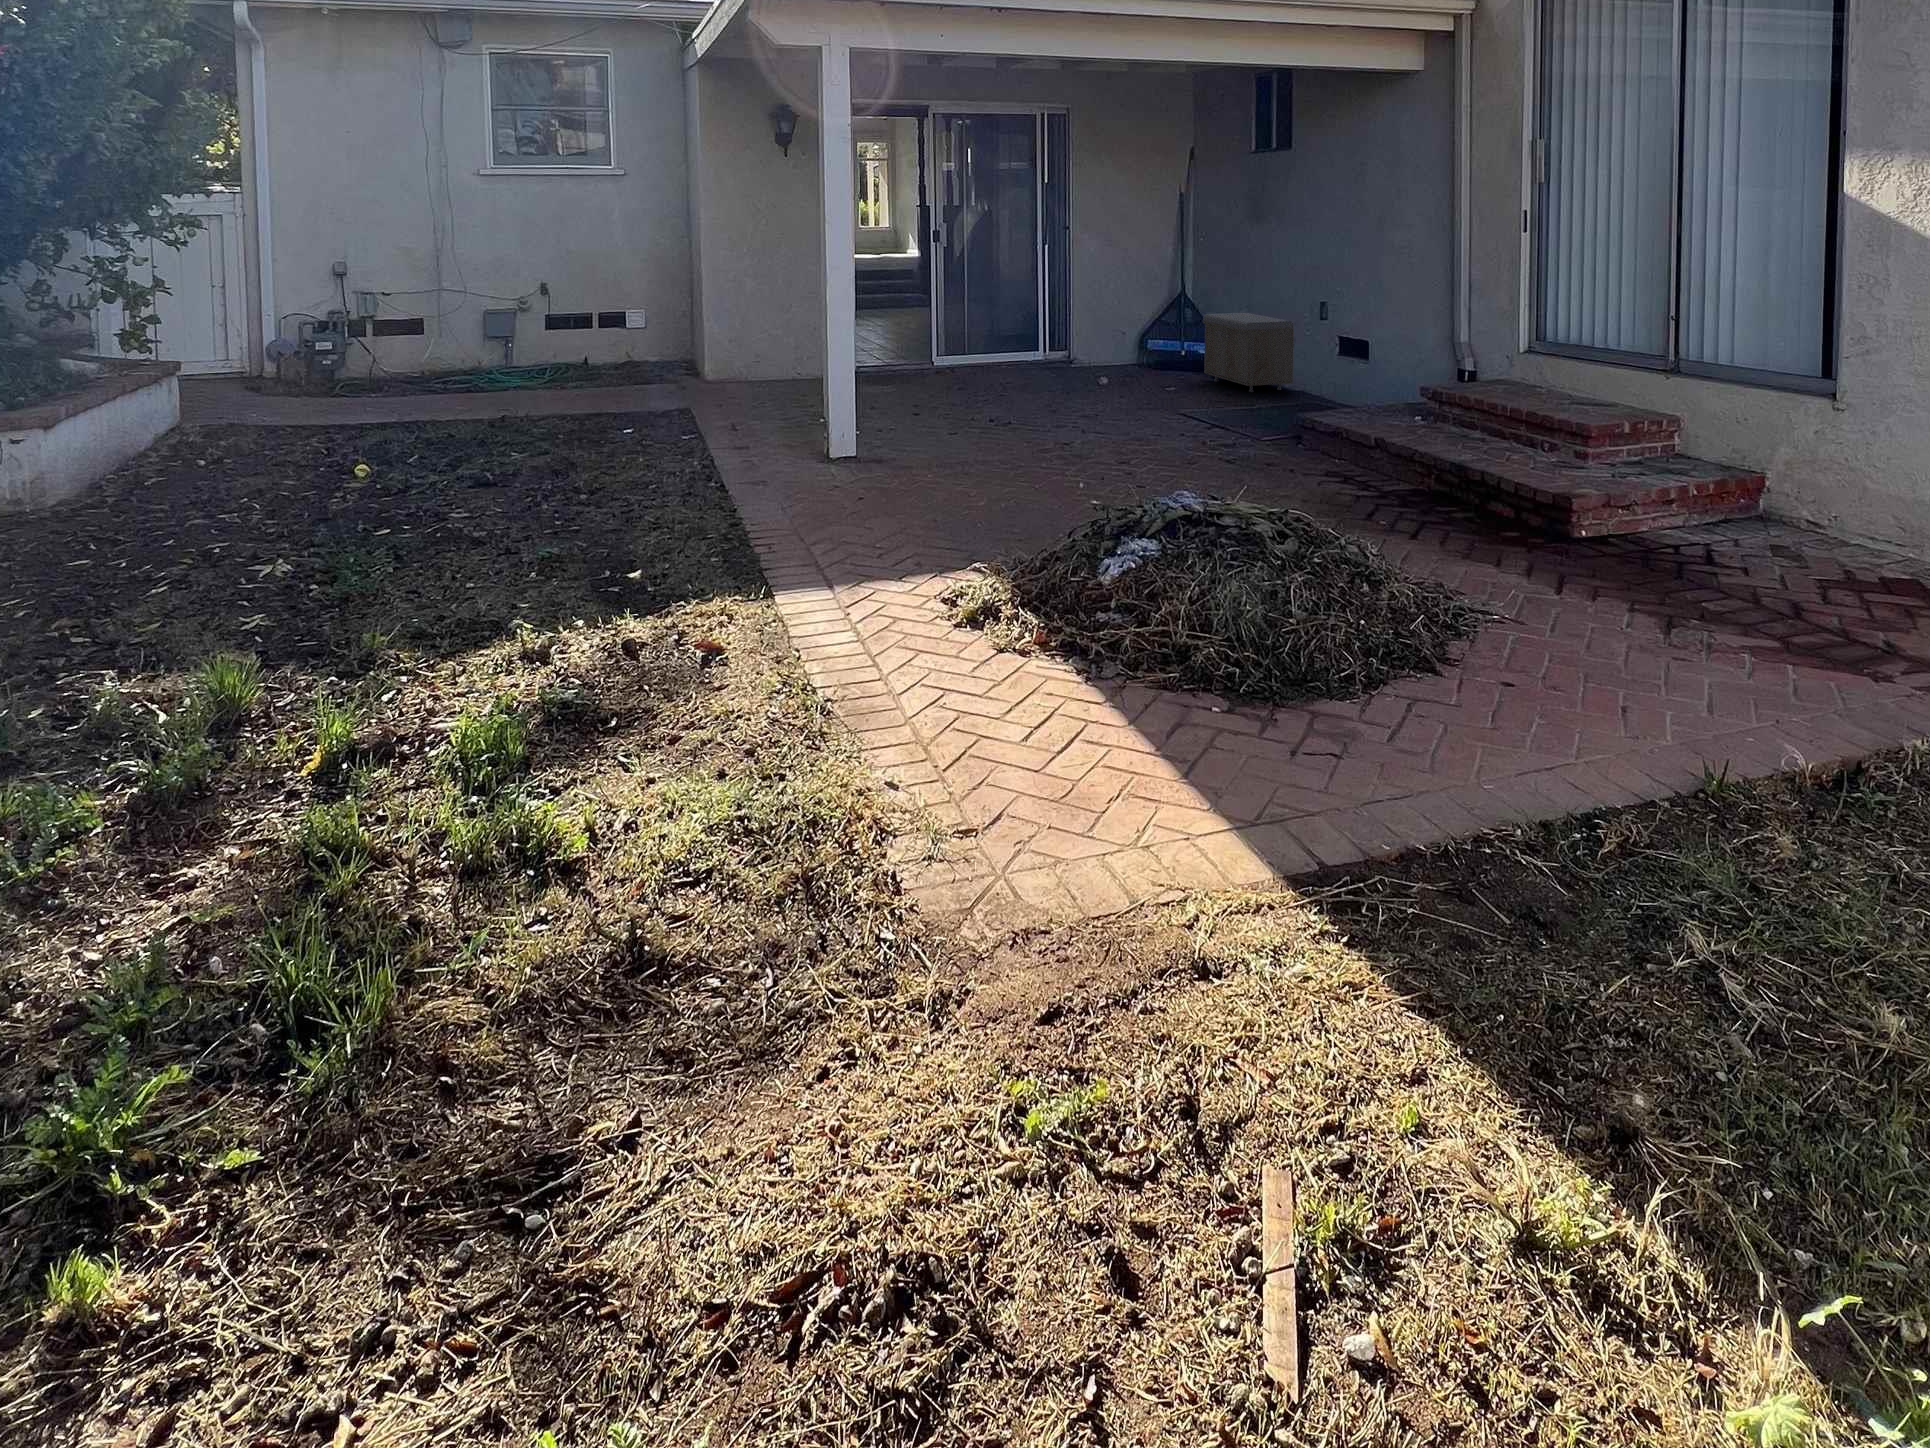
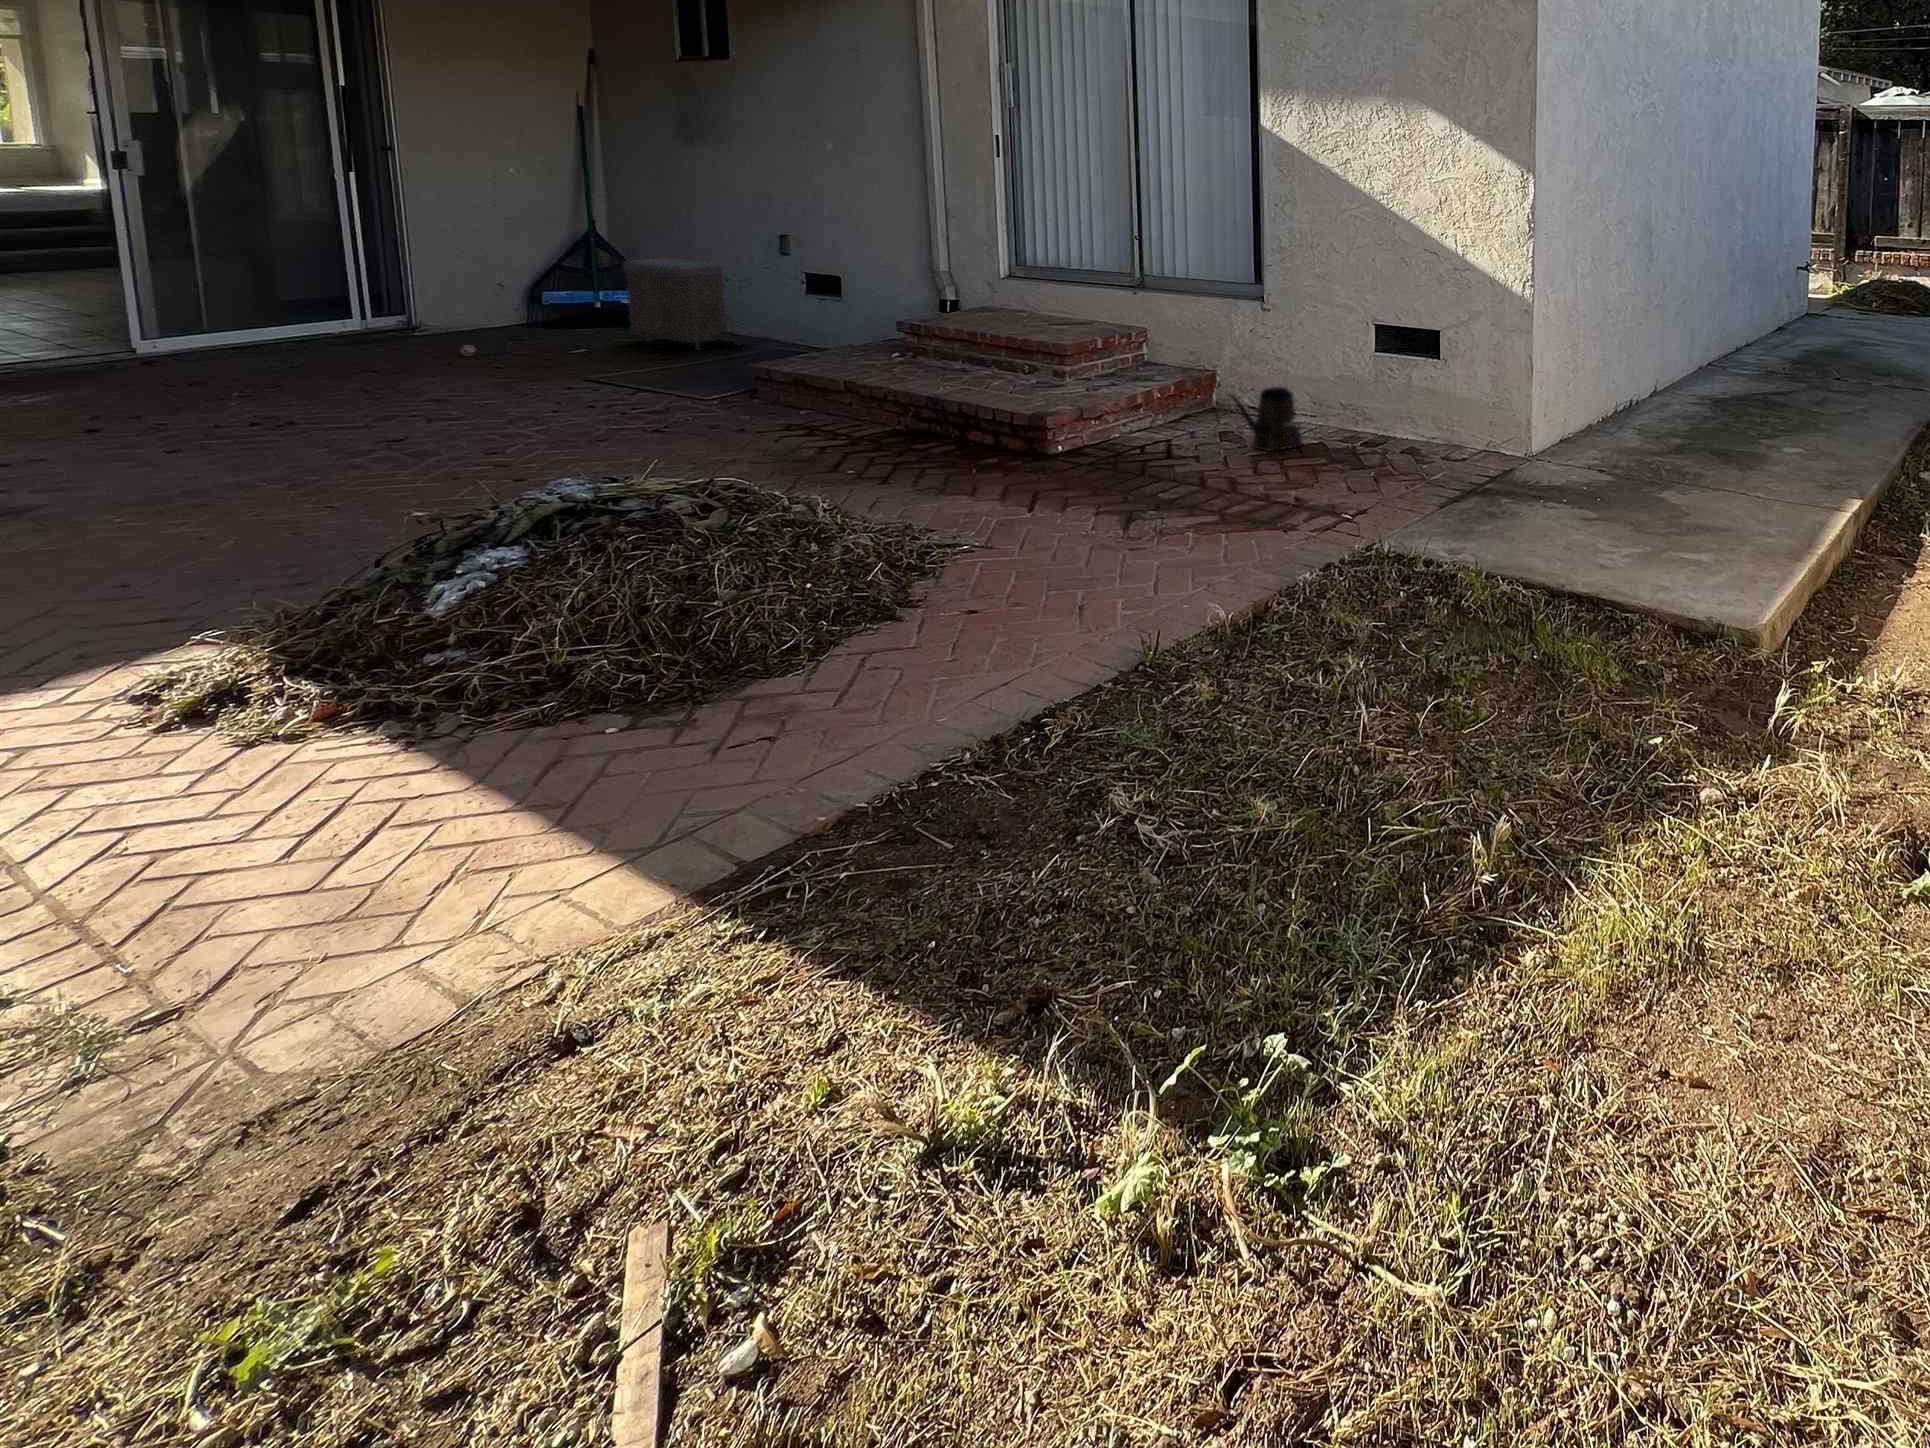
watering can: none [1780,495,1880,571] -> present [1228,387,1303,451]

